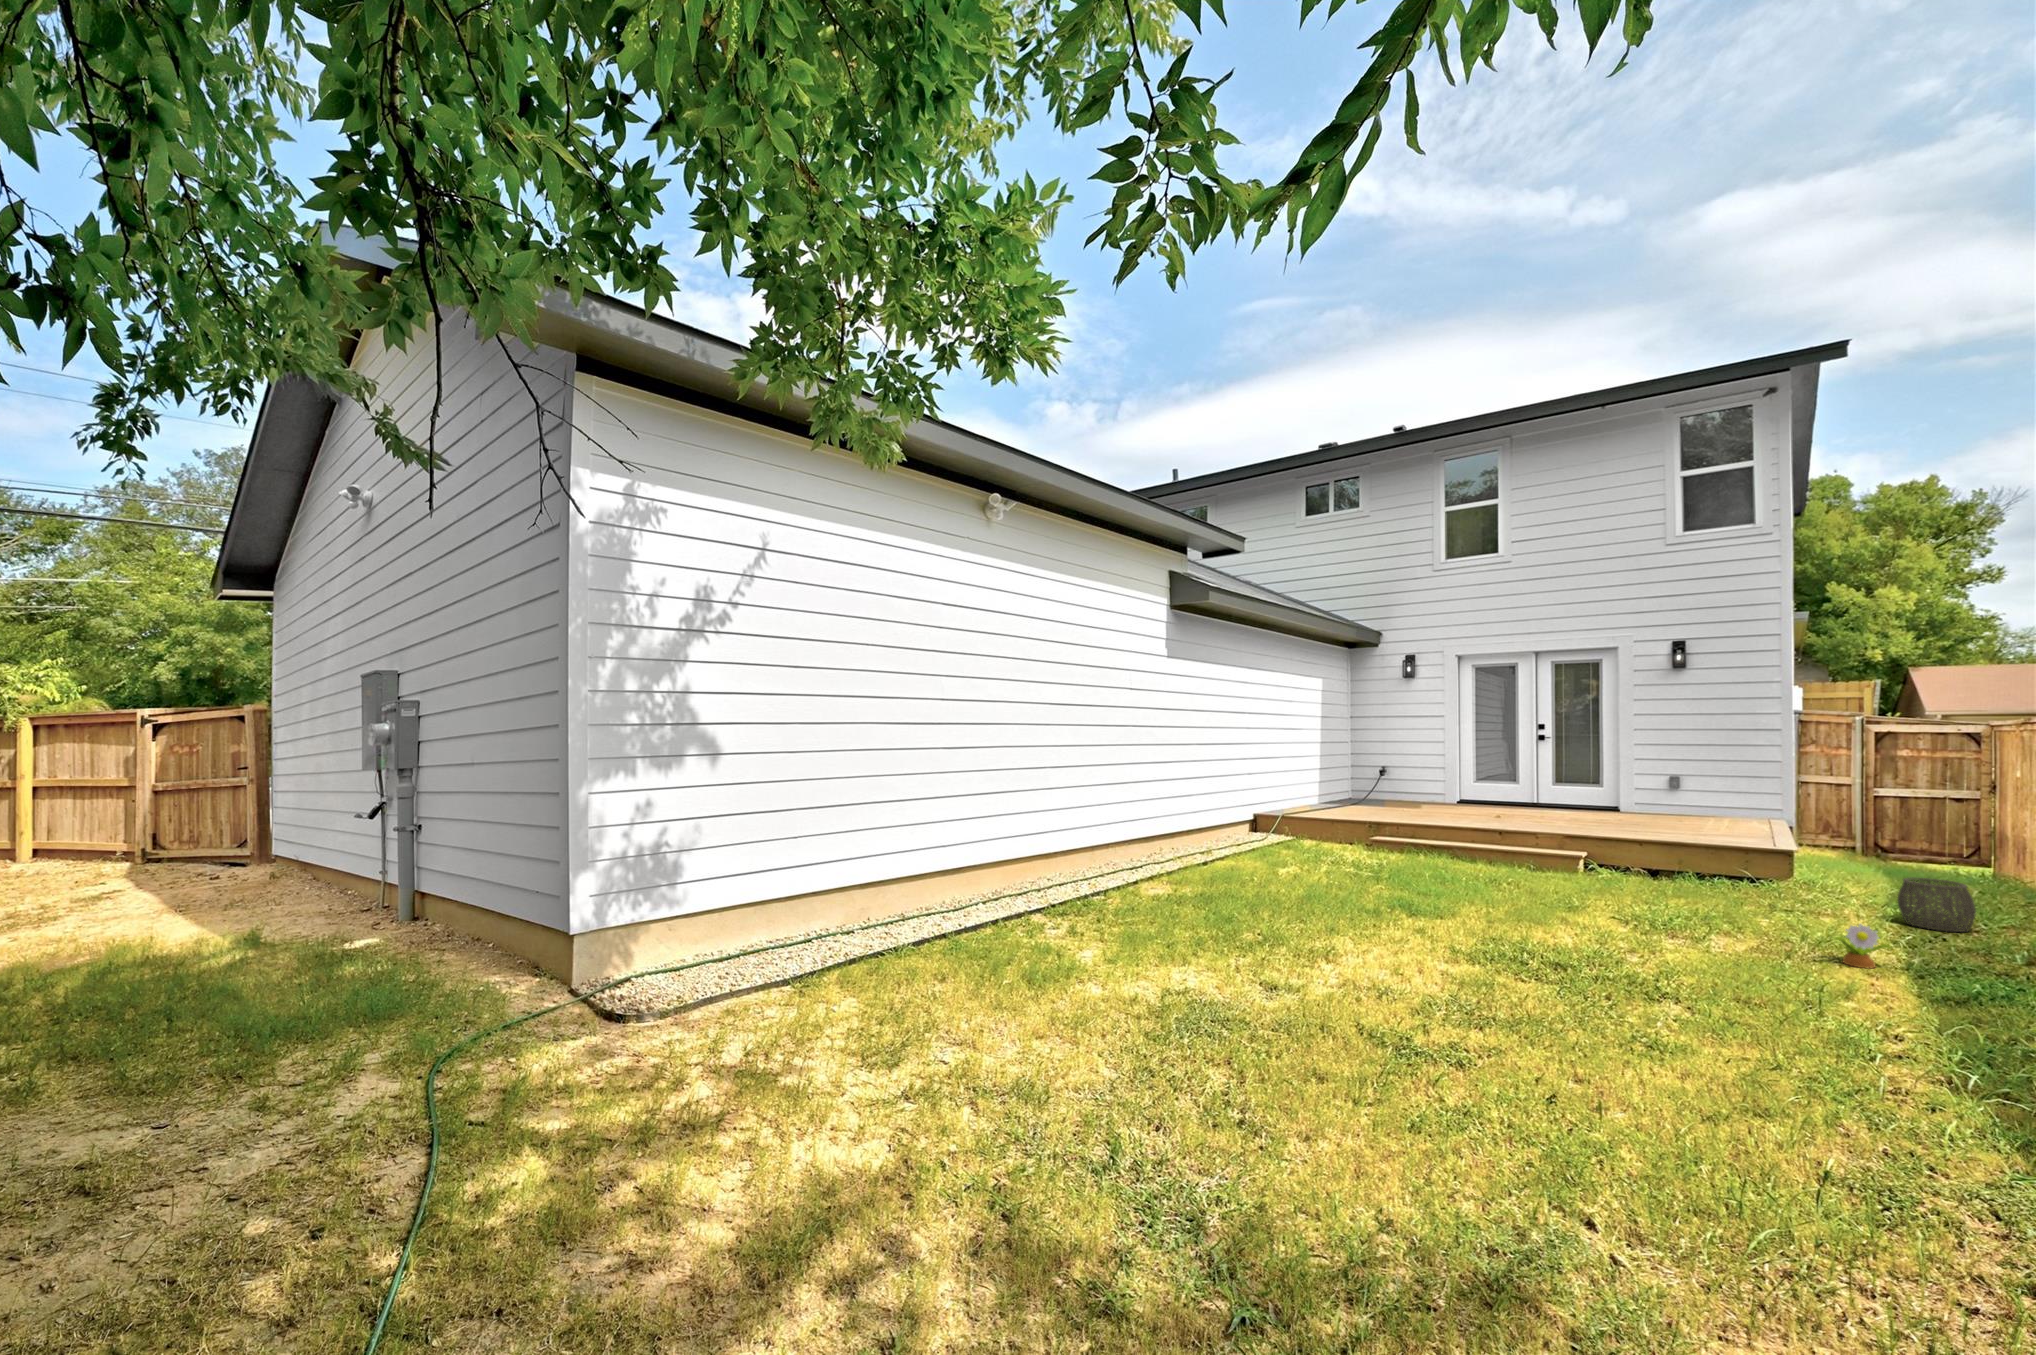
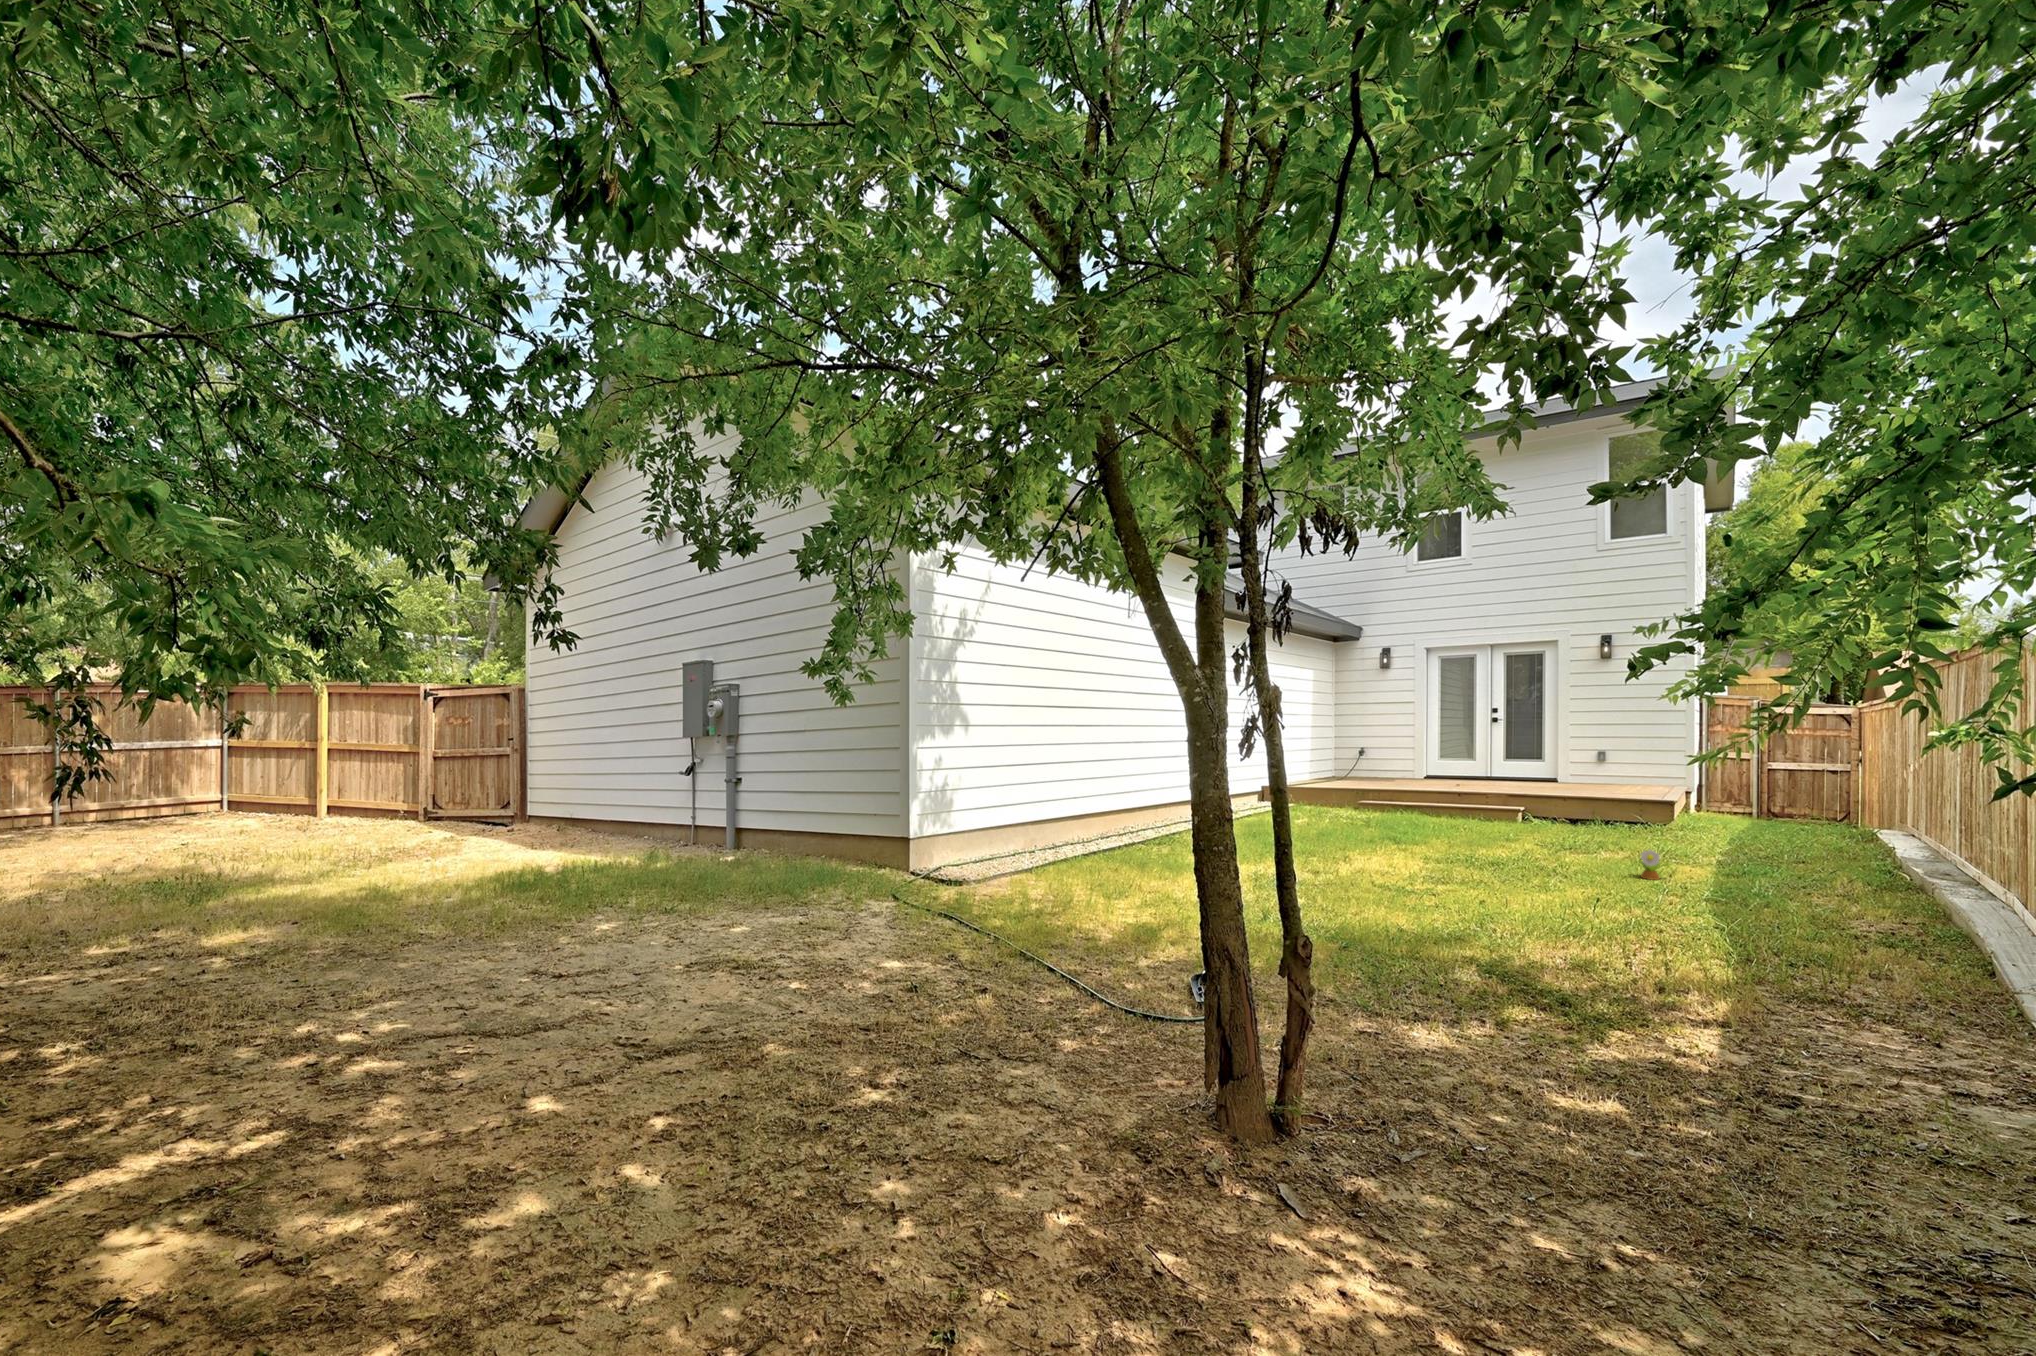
woven basket: present [1898,878,1976,932] -> none [1710,823,1760,861]

